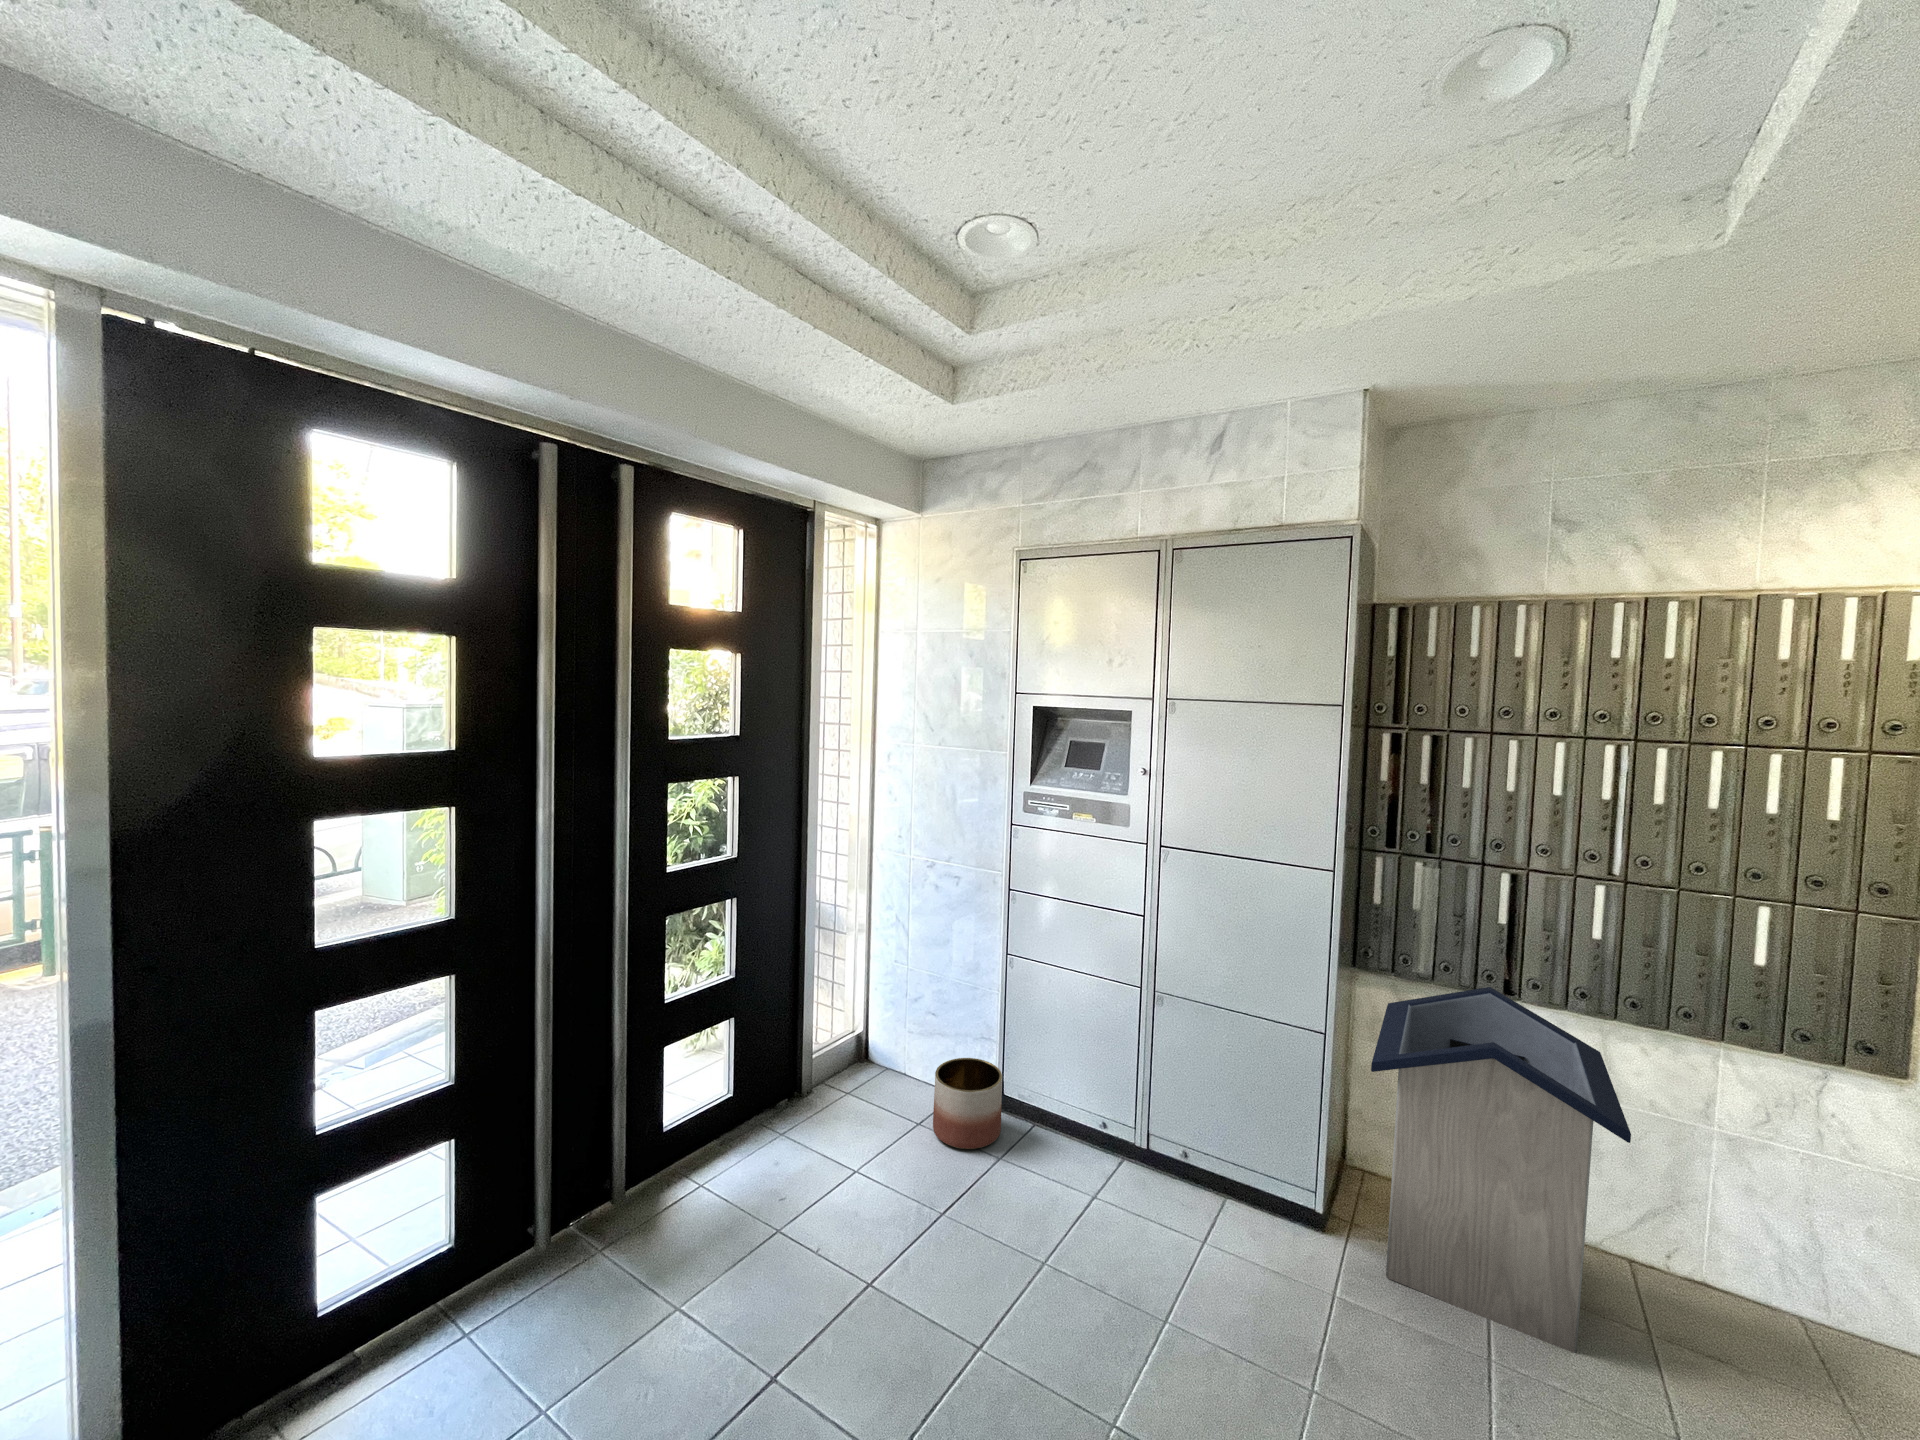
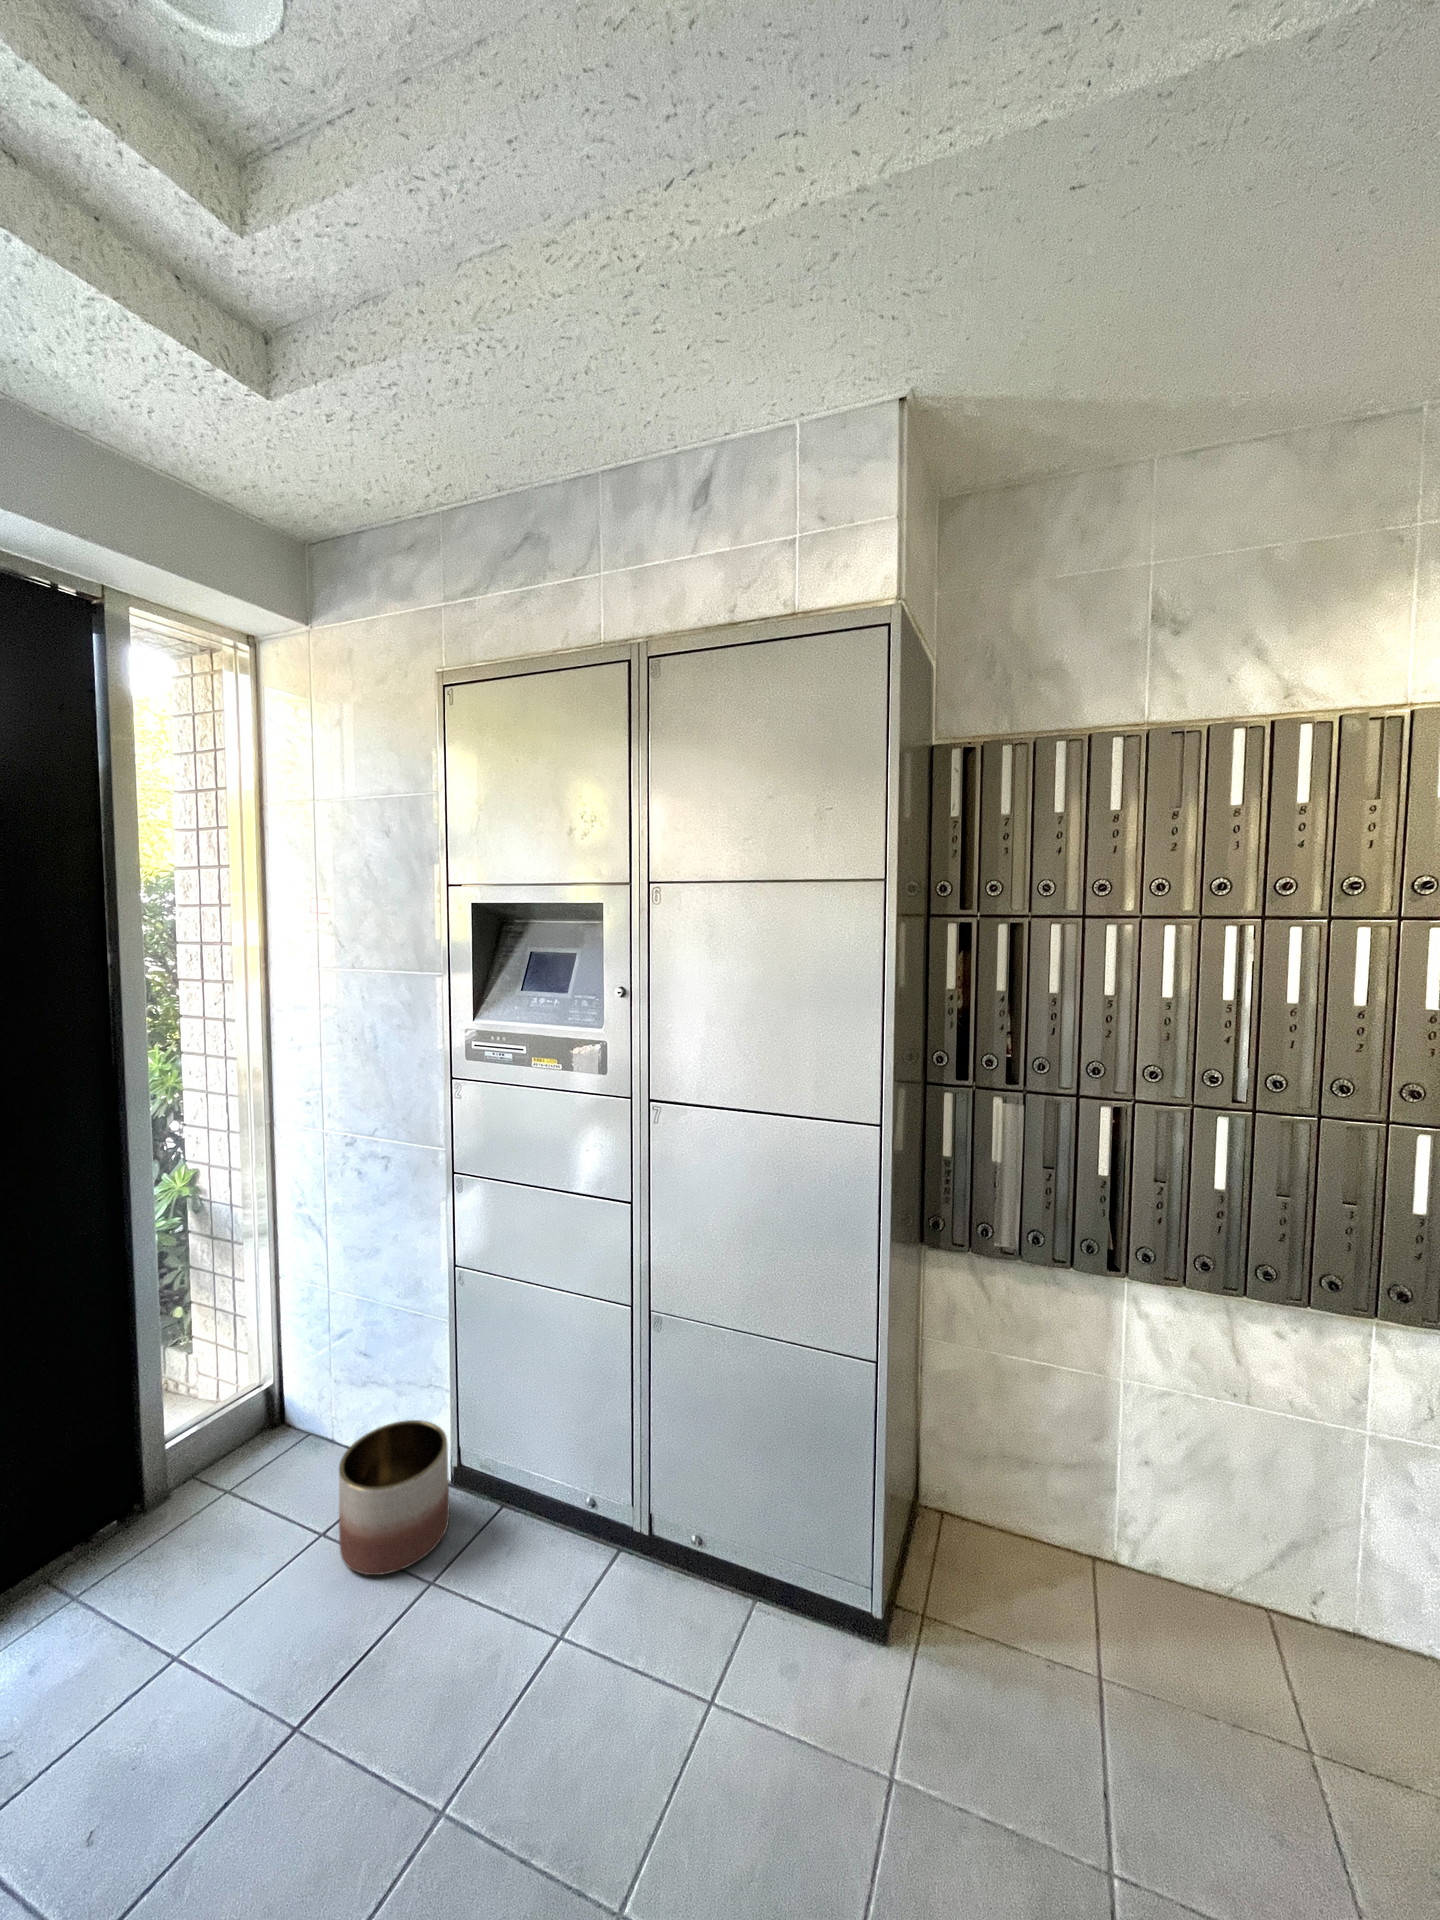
trash can: present [1371,987,1631,1353] -> none [935,1262,1297,1826]

